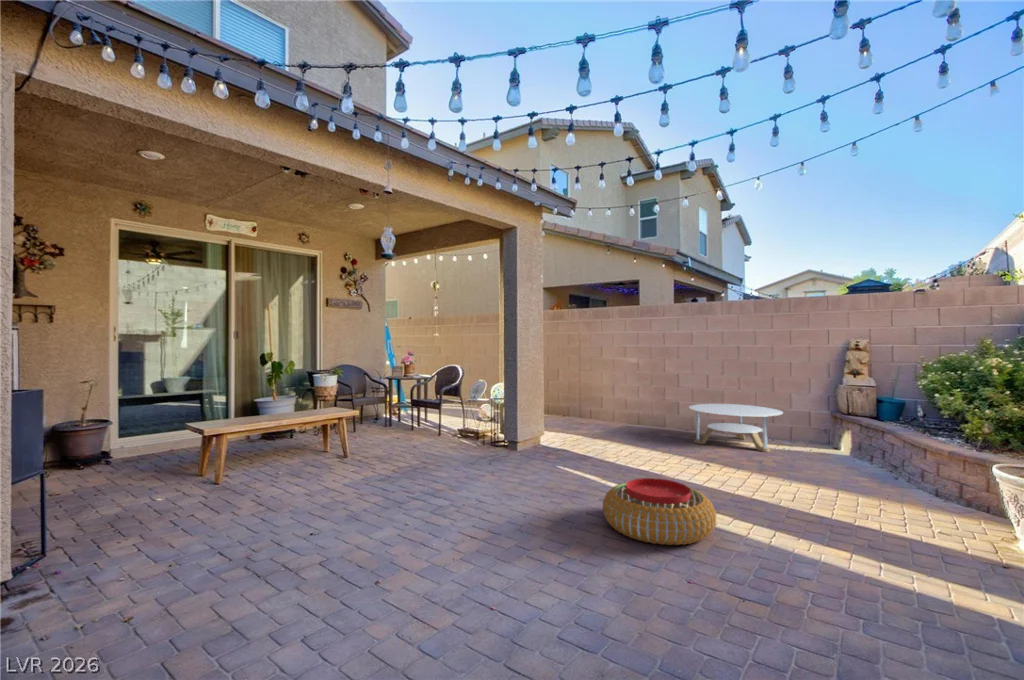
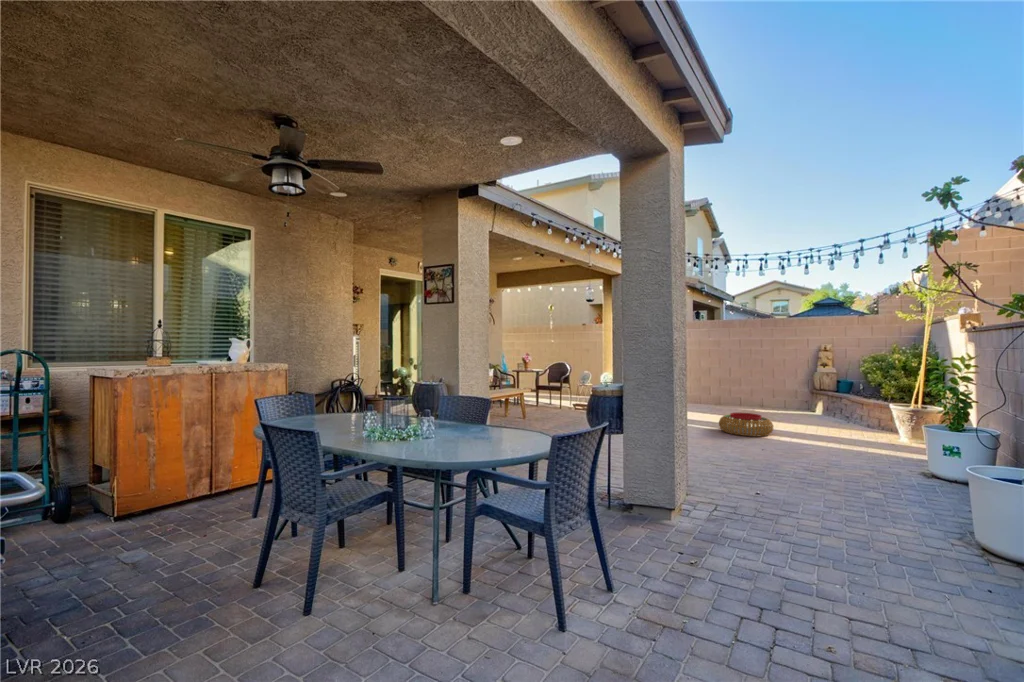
round table: present [689,404,783,452] -> none [729,385,786,411]

